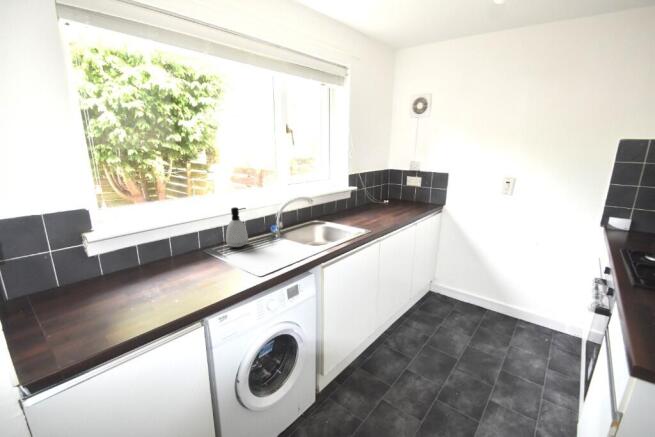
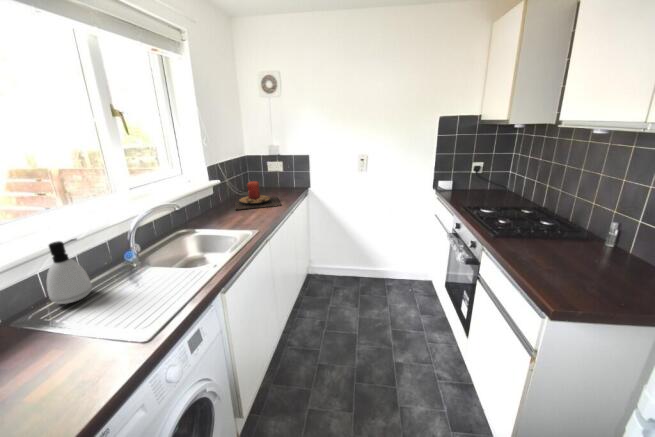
candle: none [363,191,406,216] -> present [235,181,281,210]

